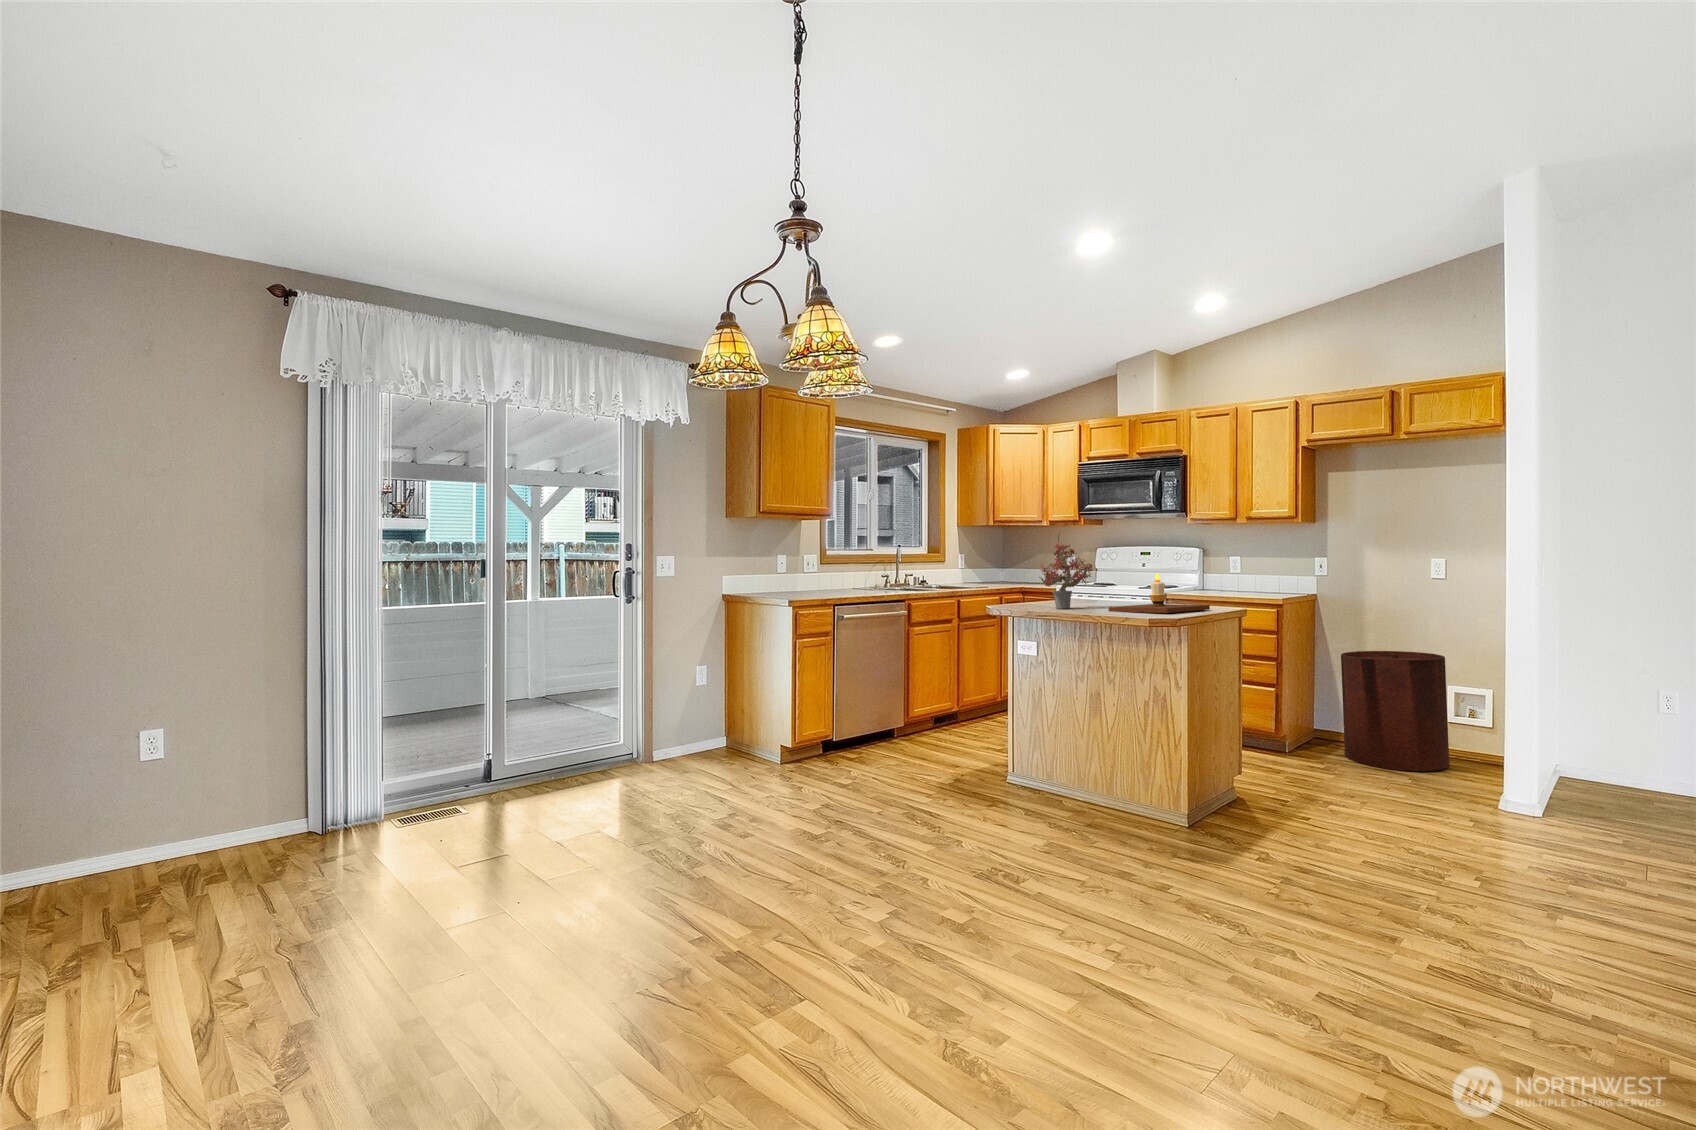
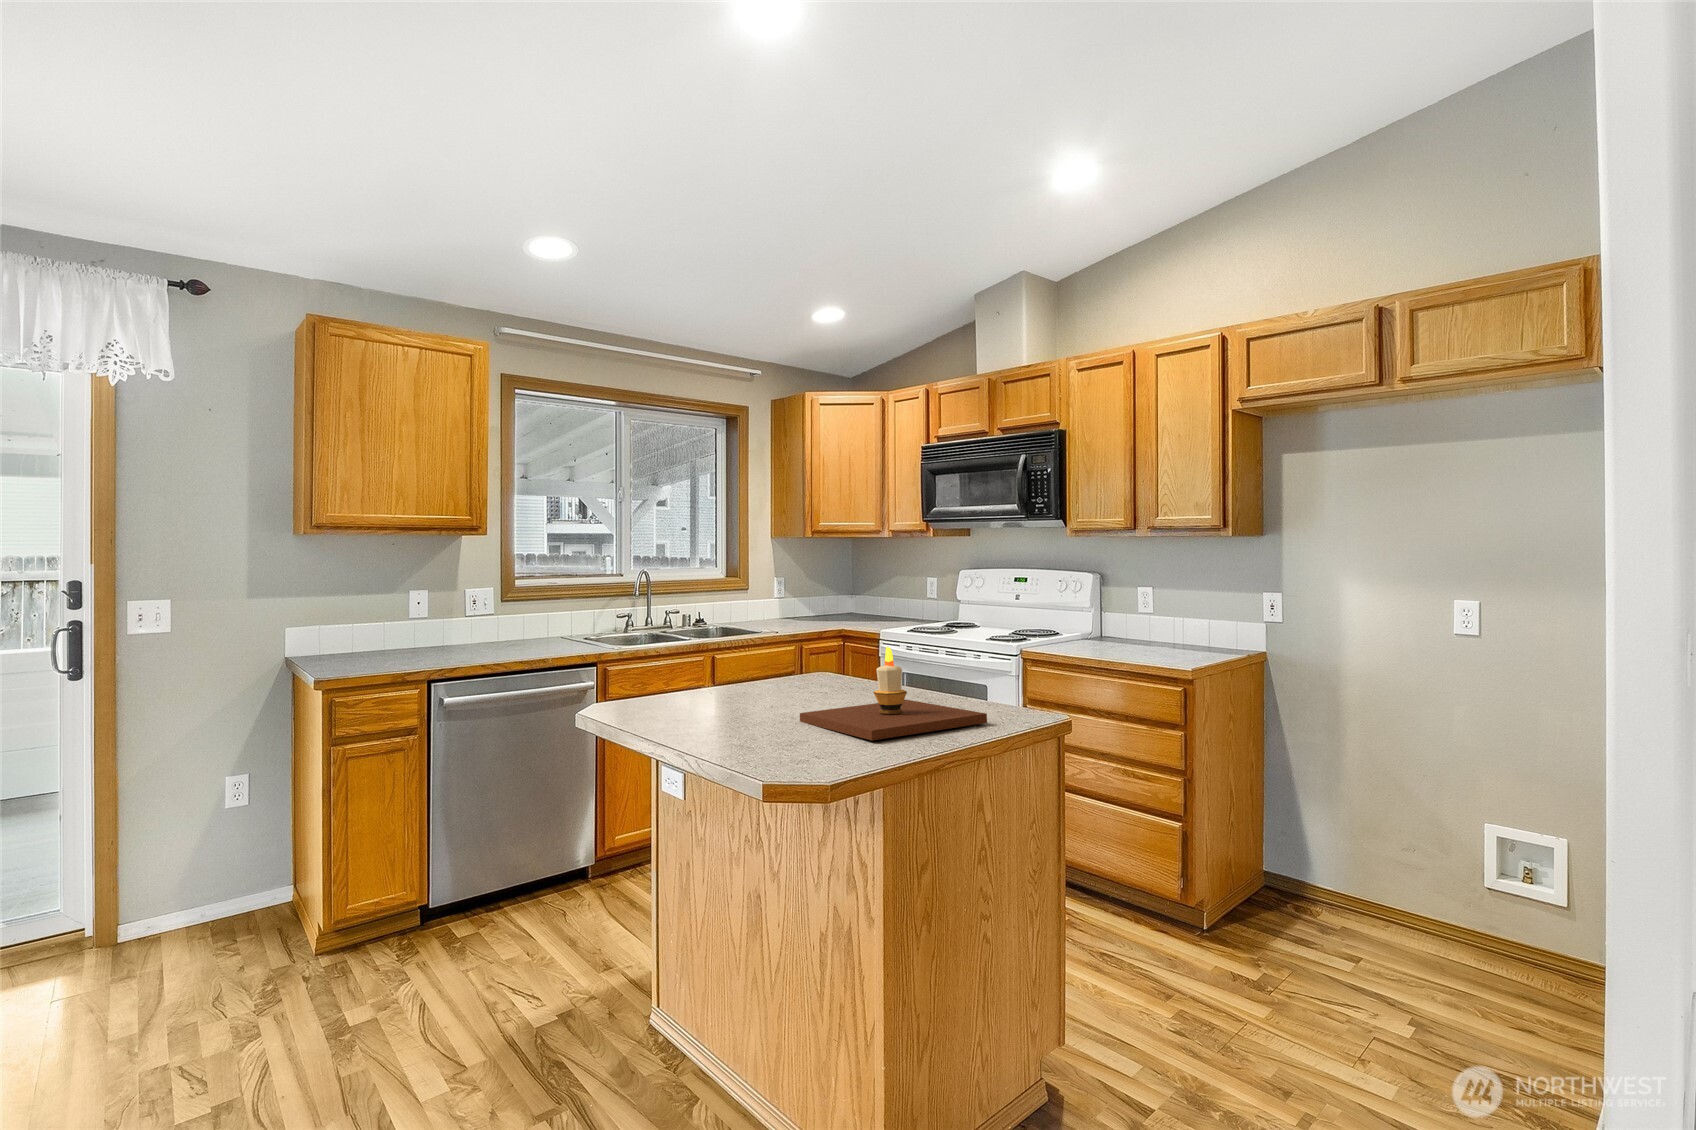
potted plant: present [1039,533,1093,609] -> none [685,559,816,707]
trash can: present [1341,651,1449,771] -> none [1296,755,1484,993]

